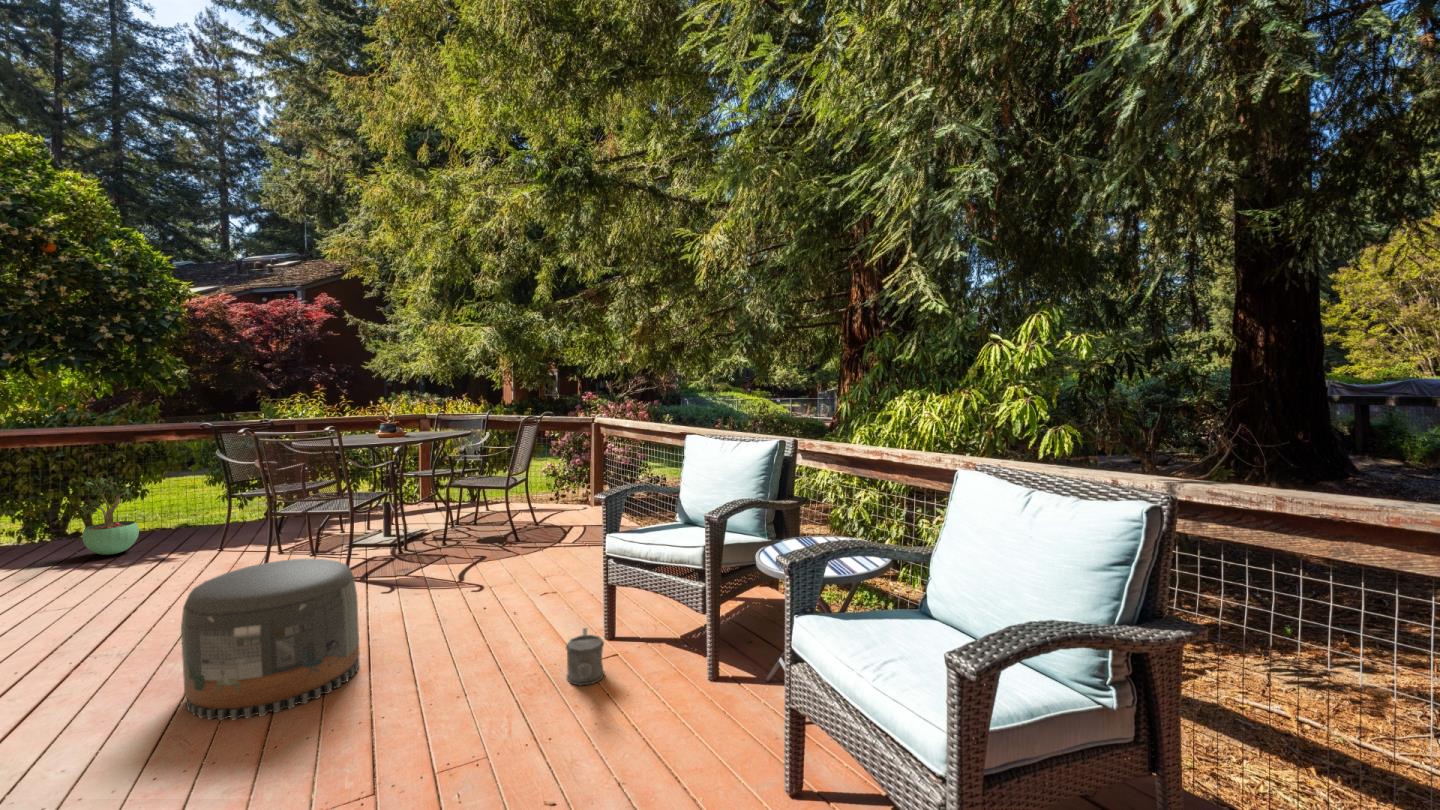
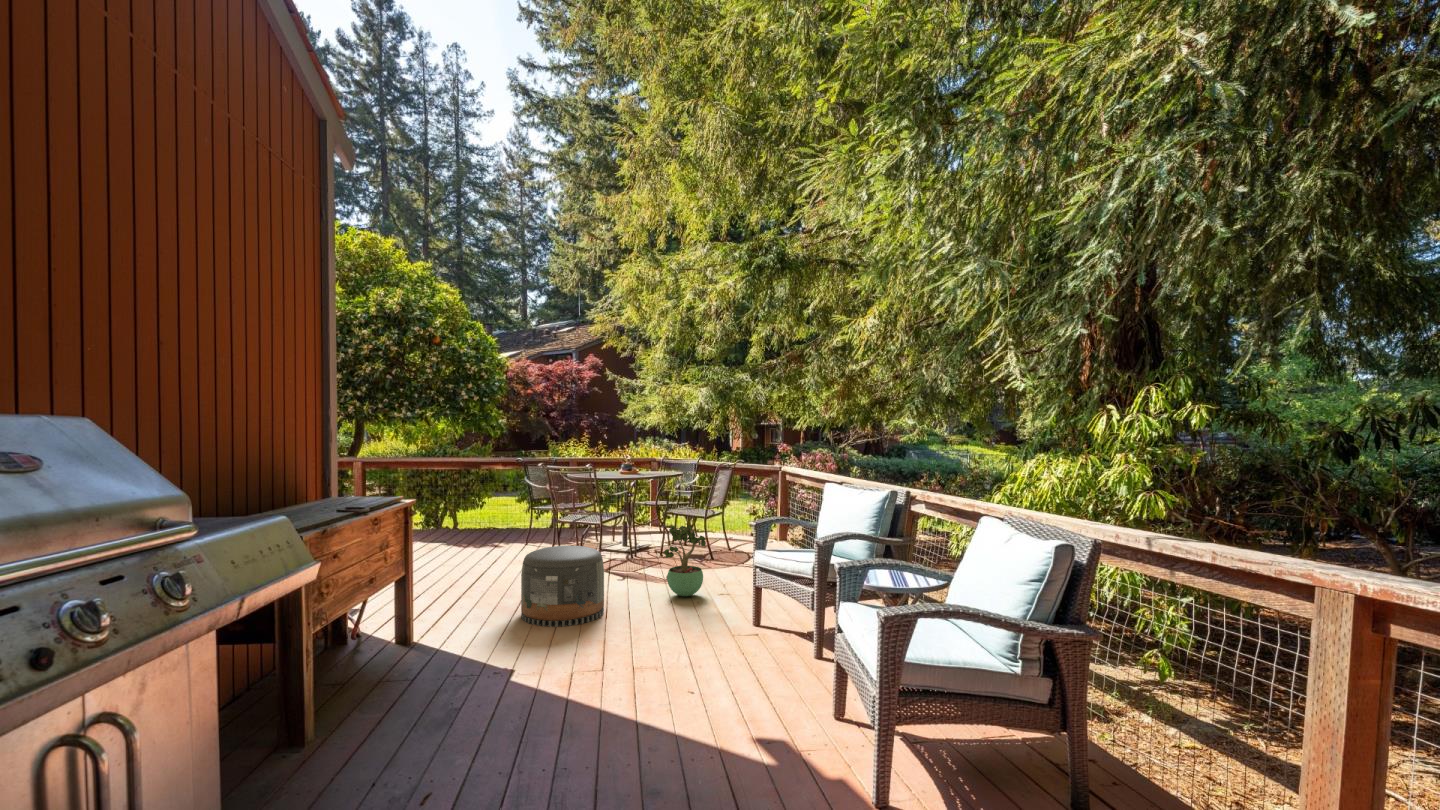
potted plant: present [80,475,139,555] -> present [663,525,706,596]
watering can: present [566,628,605,685] -> none [717,606,741,638]

